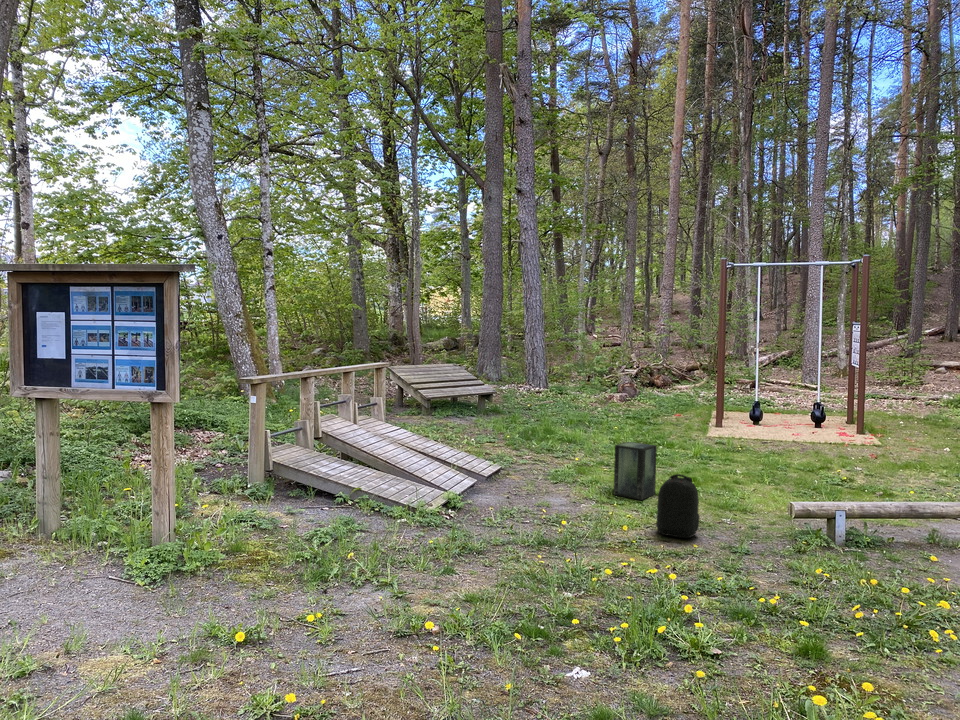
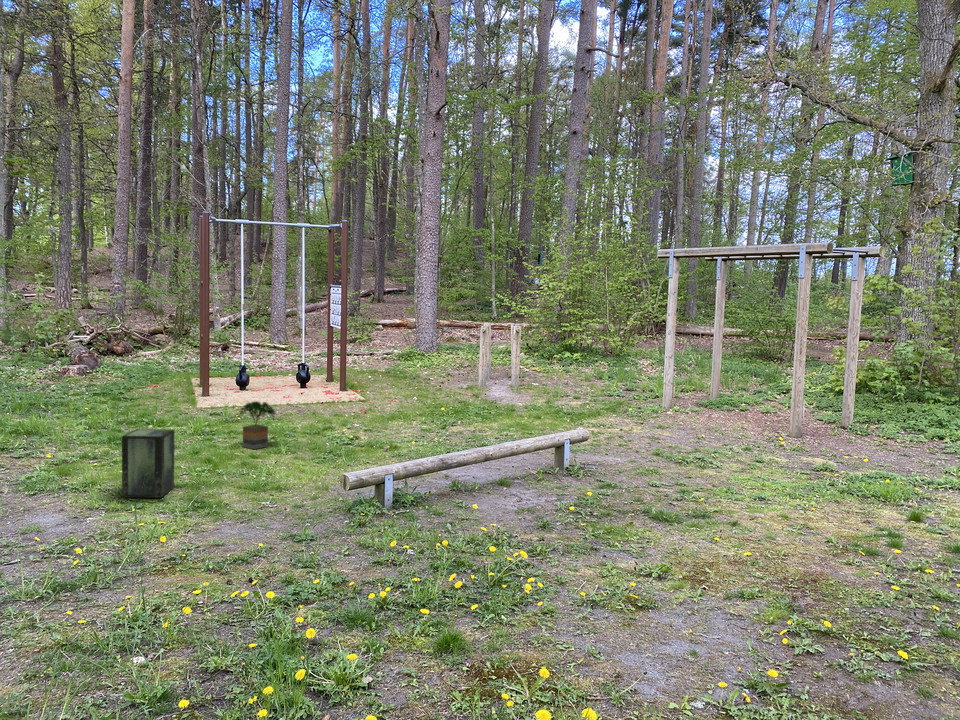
potted tree: none [725,430,762,476] -> present [240,401,275,449]
backpack: present [656,474,700,538] -> none [202,462,251,535]

